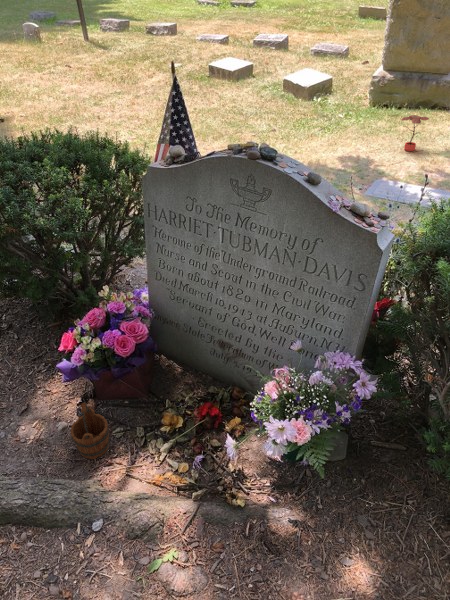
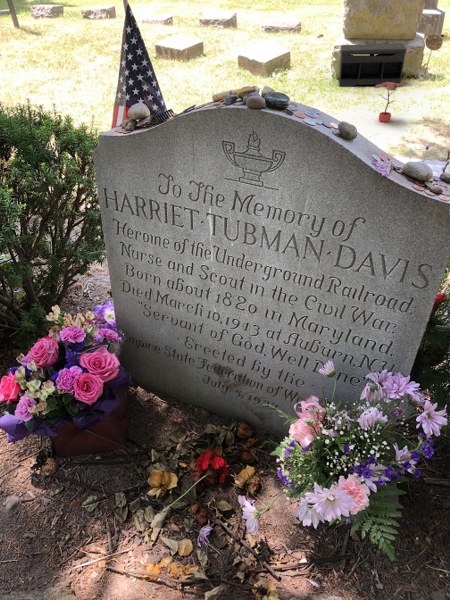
bench: none [374,76,439,117] -> present [339,44,406,87]
wooden bucket: present [71,402,110,459] -> none [22,474,80,551]

